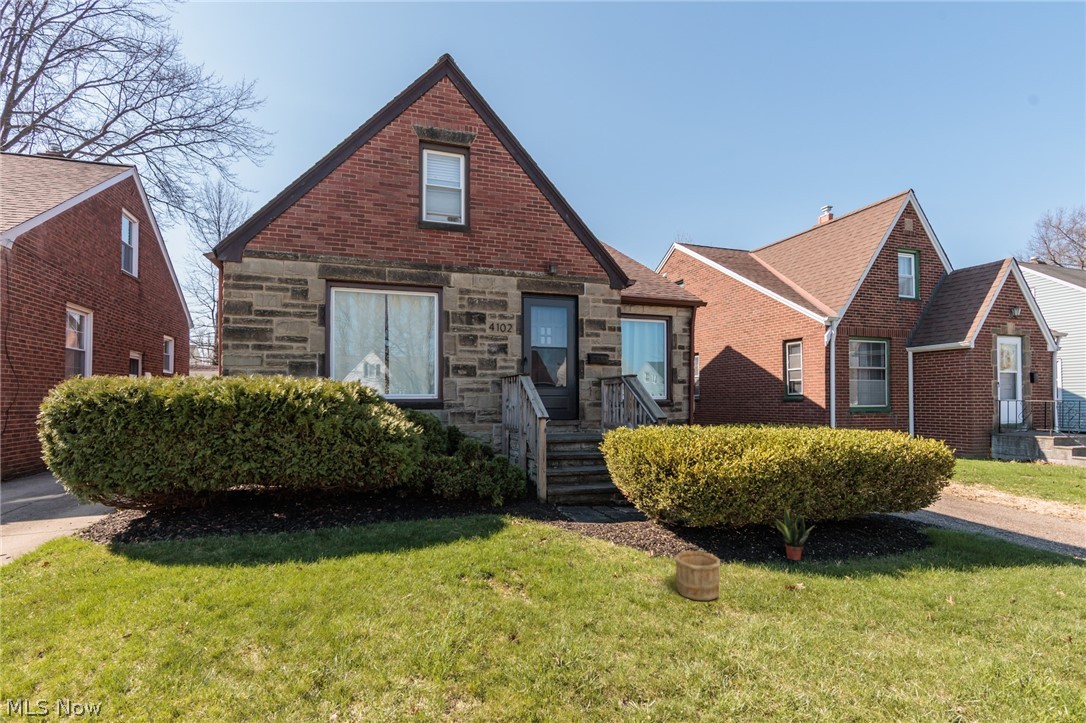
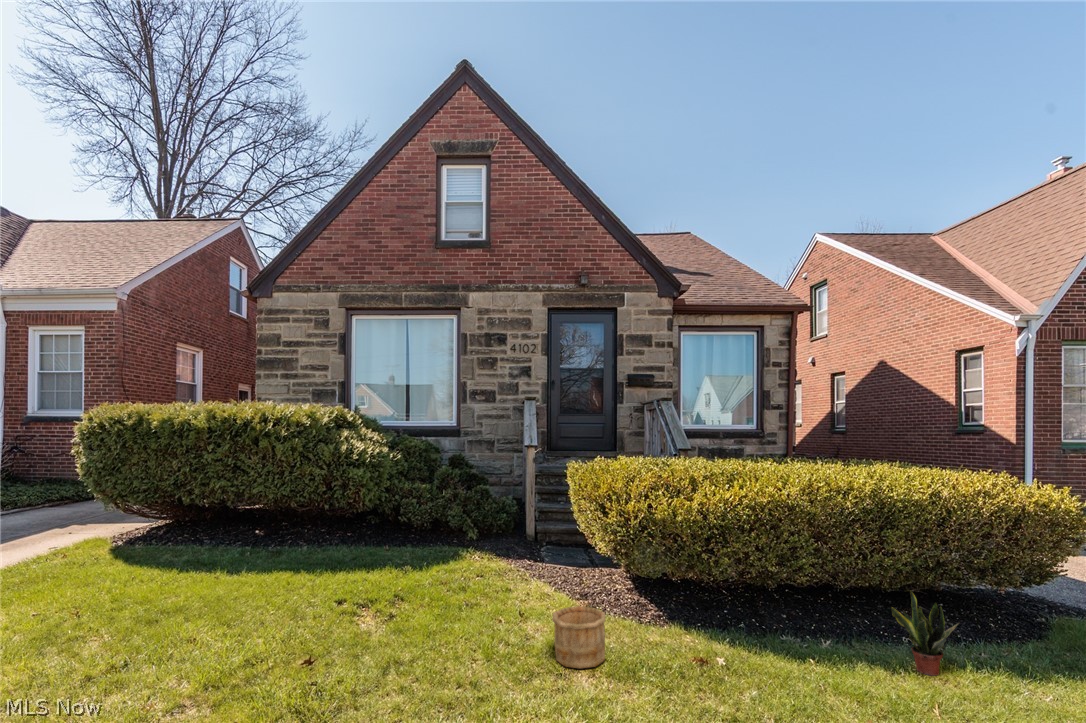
potted plant: present [776,508,812,560] -> present [891,592,957,676]

